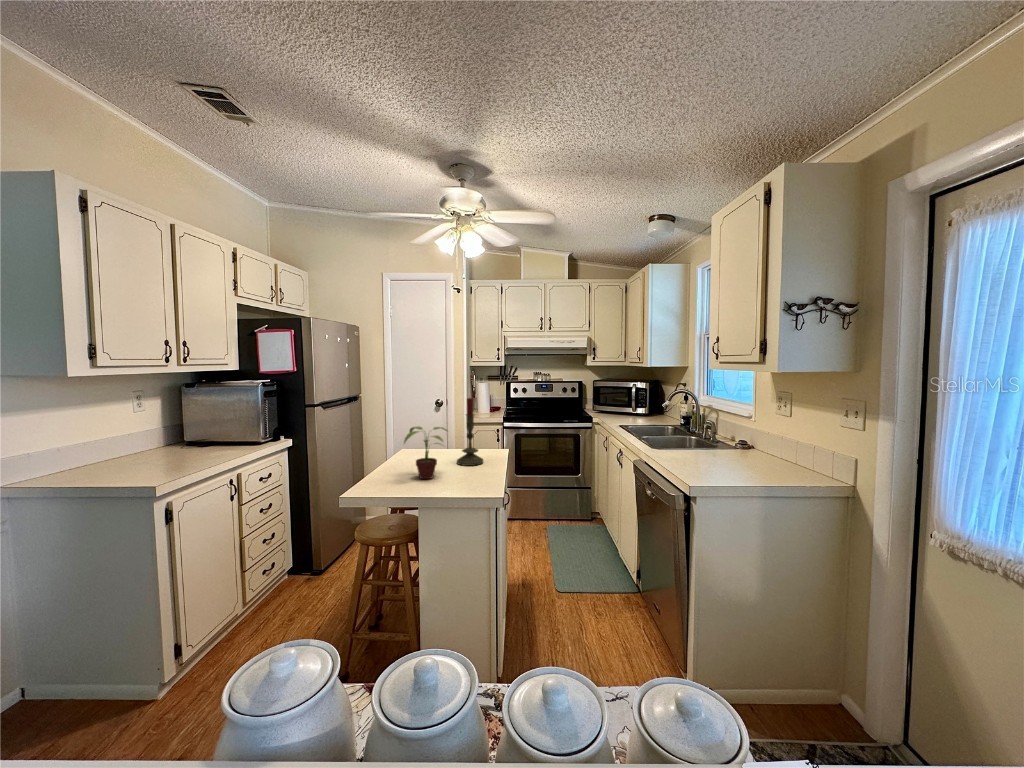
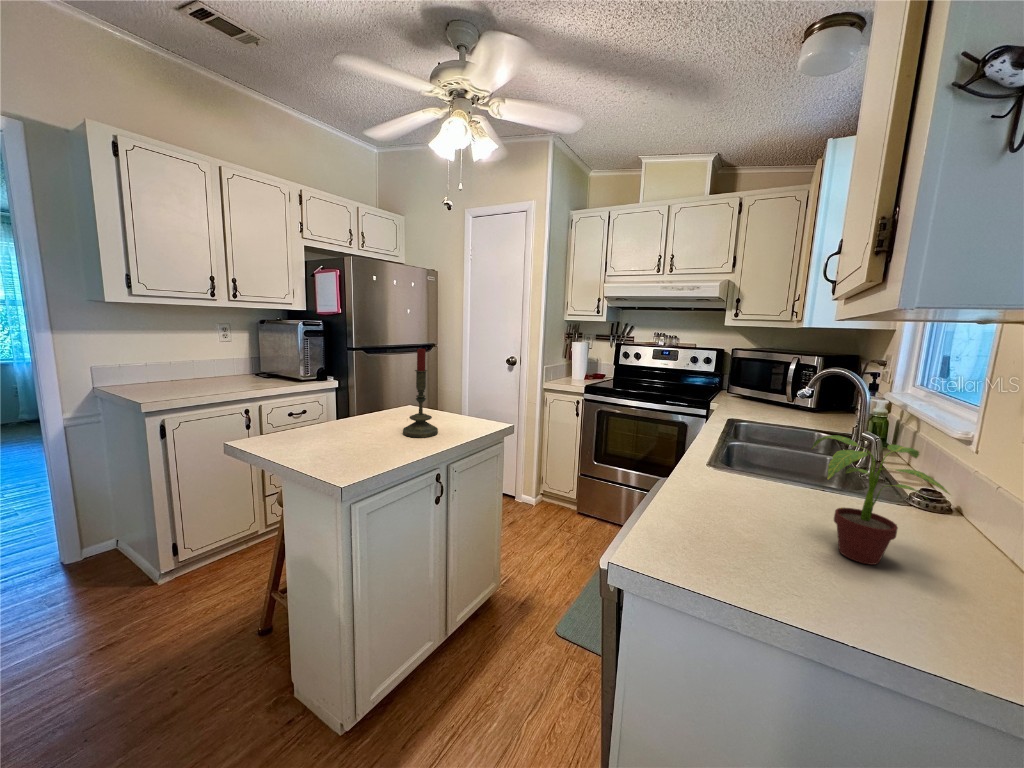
potted plant: present [404,426,447,479] -> present [812,436,950,565]

